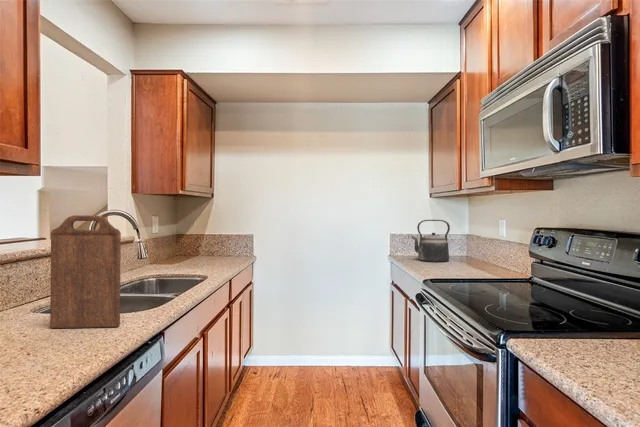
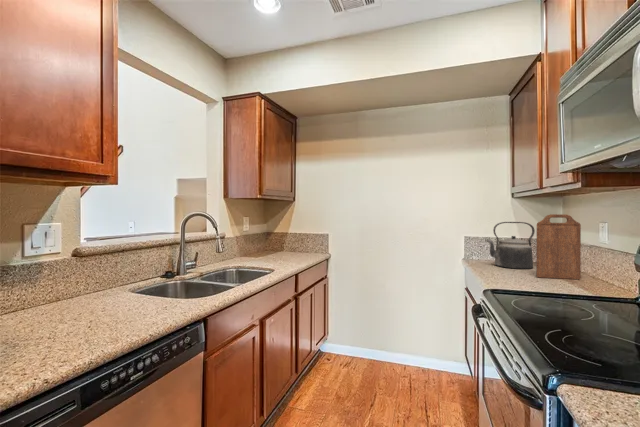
cutting board: present [50,215,121,328] -> present [536,214,581,279]

